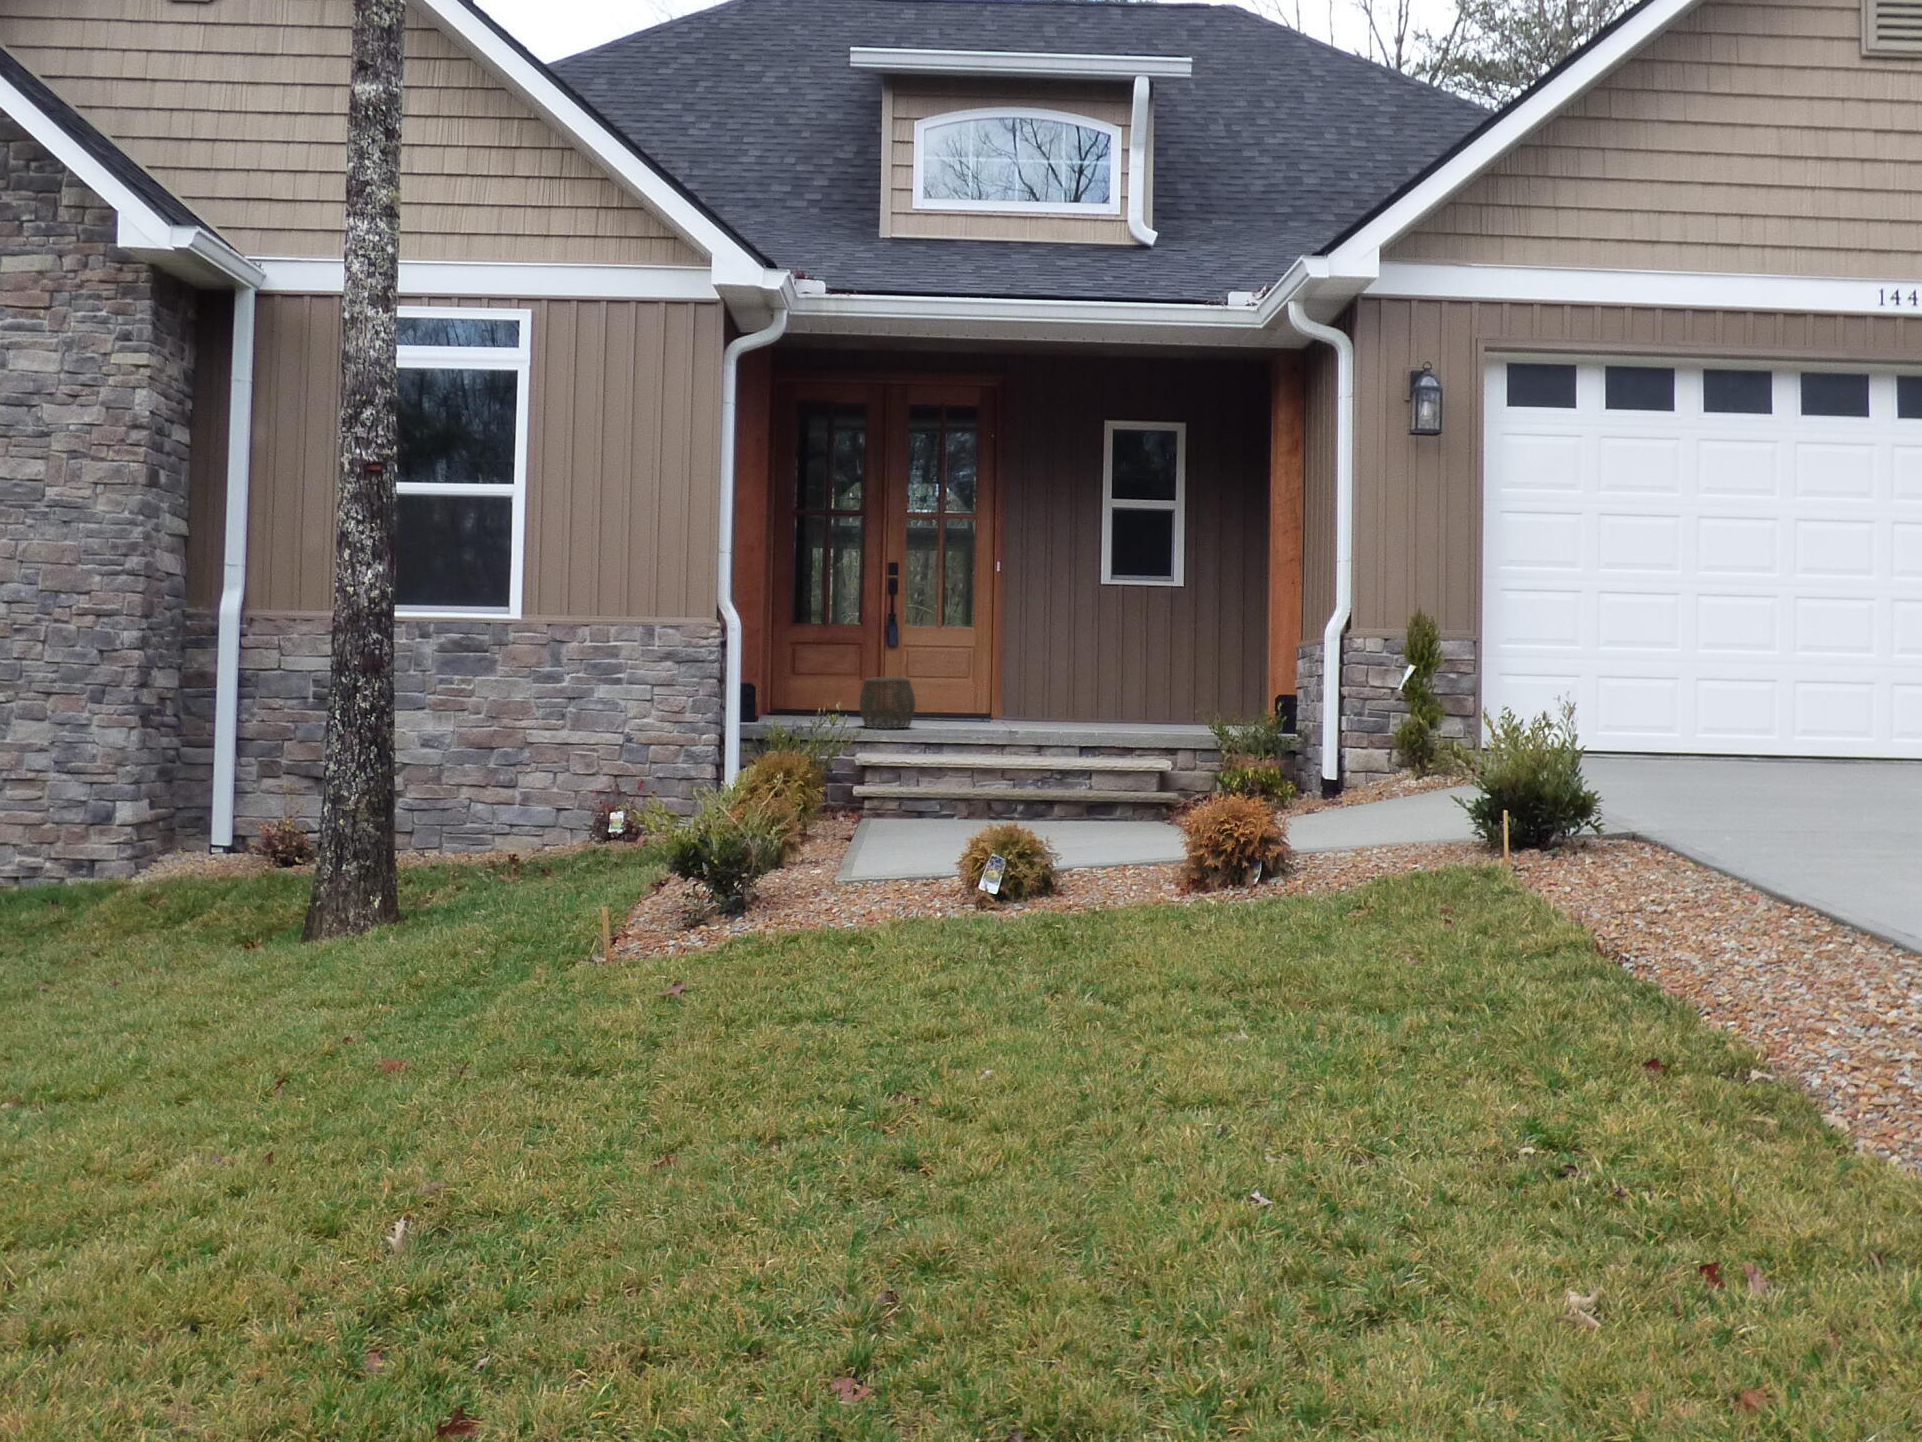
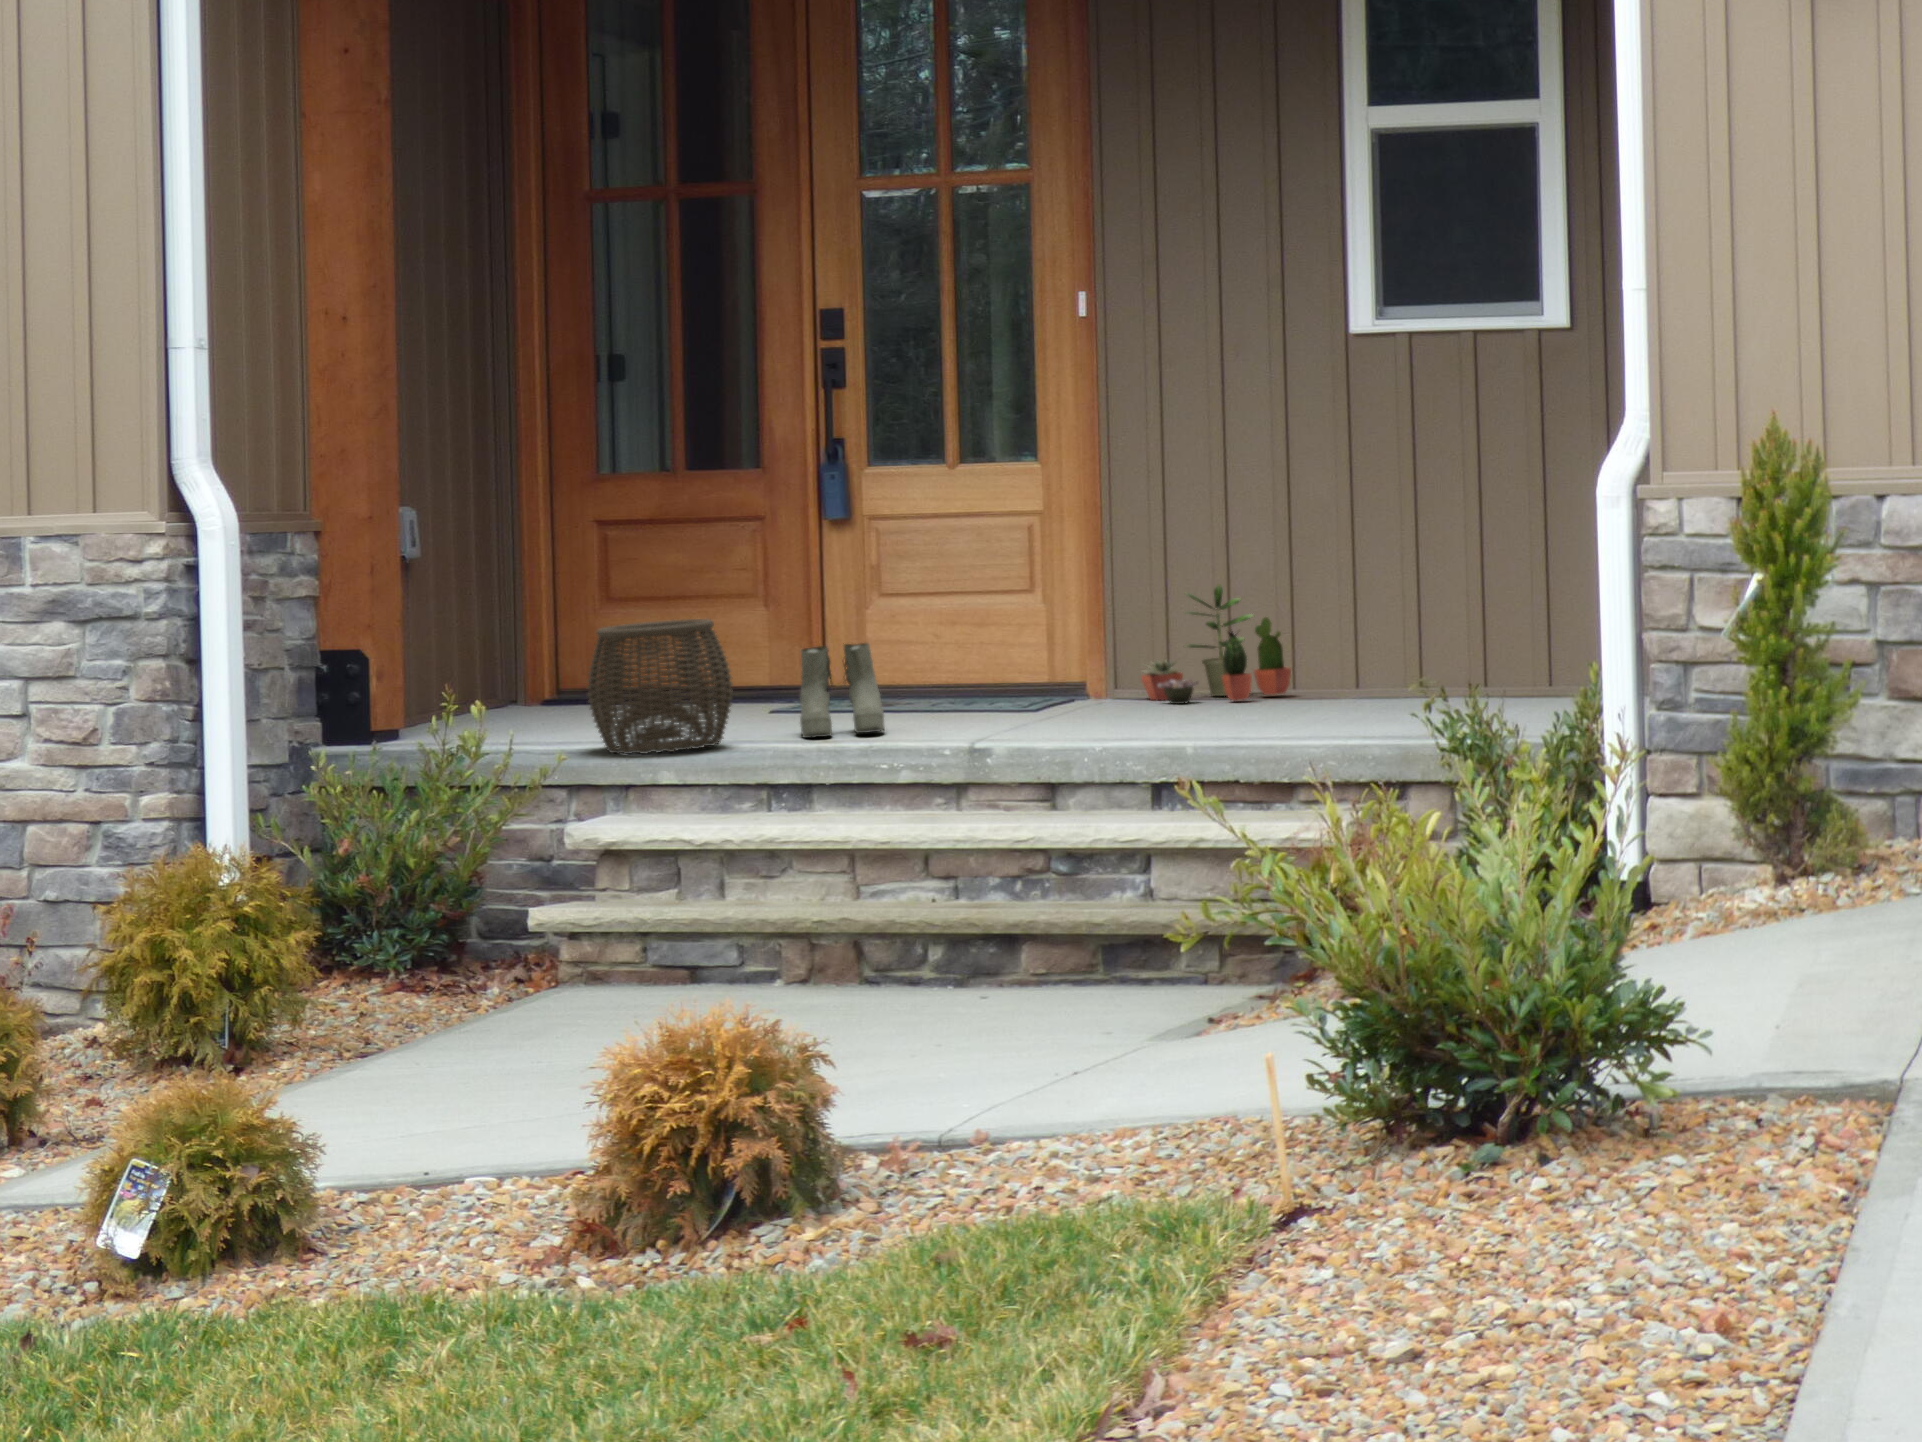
potted plant: none [1021,675,1079,720] -> present [1141,585,1291,704]
boots: none [925,690,961,726] -> present [800,643,885,738]

